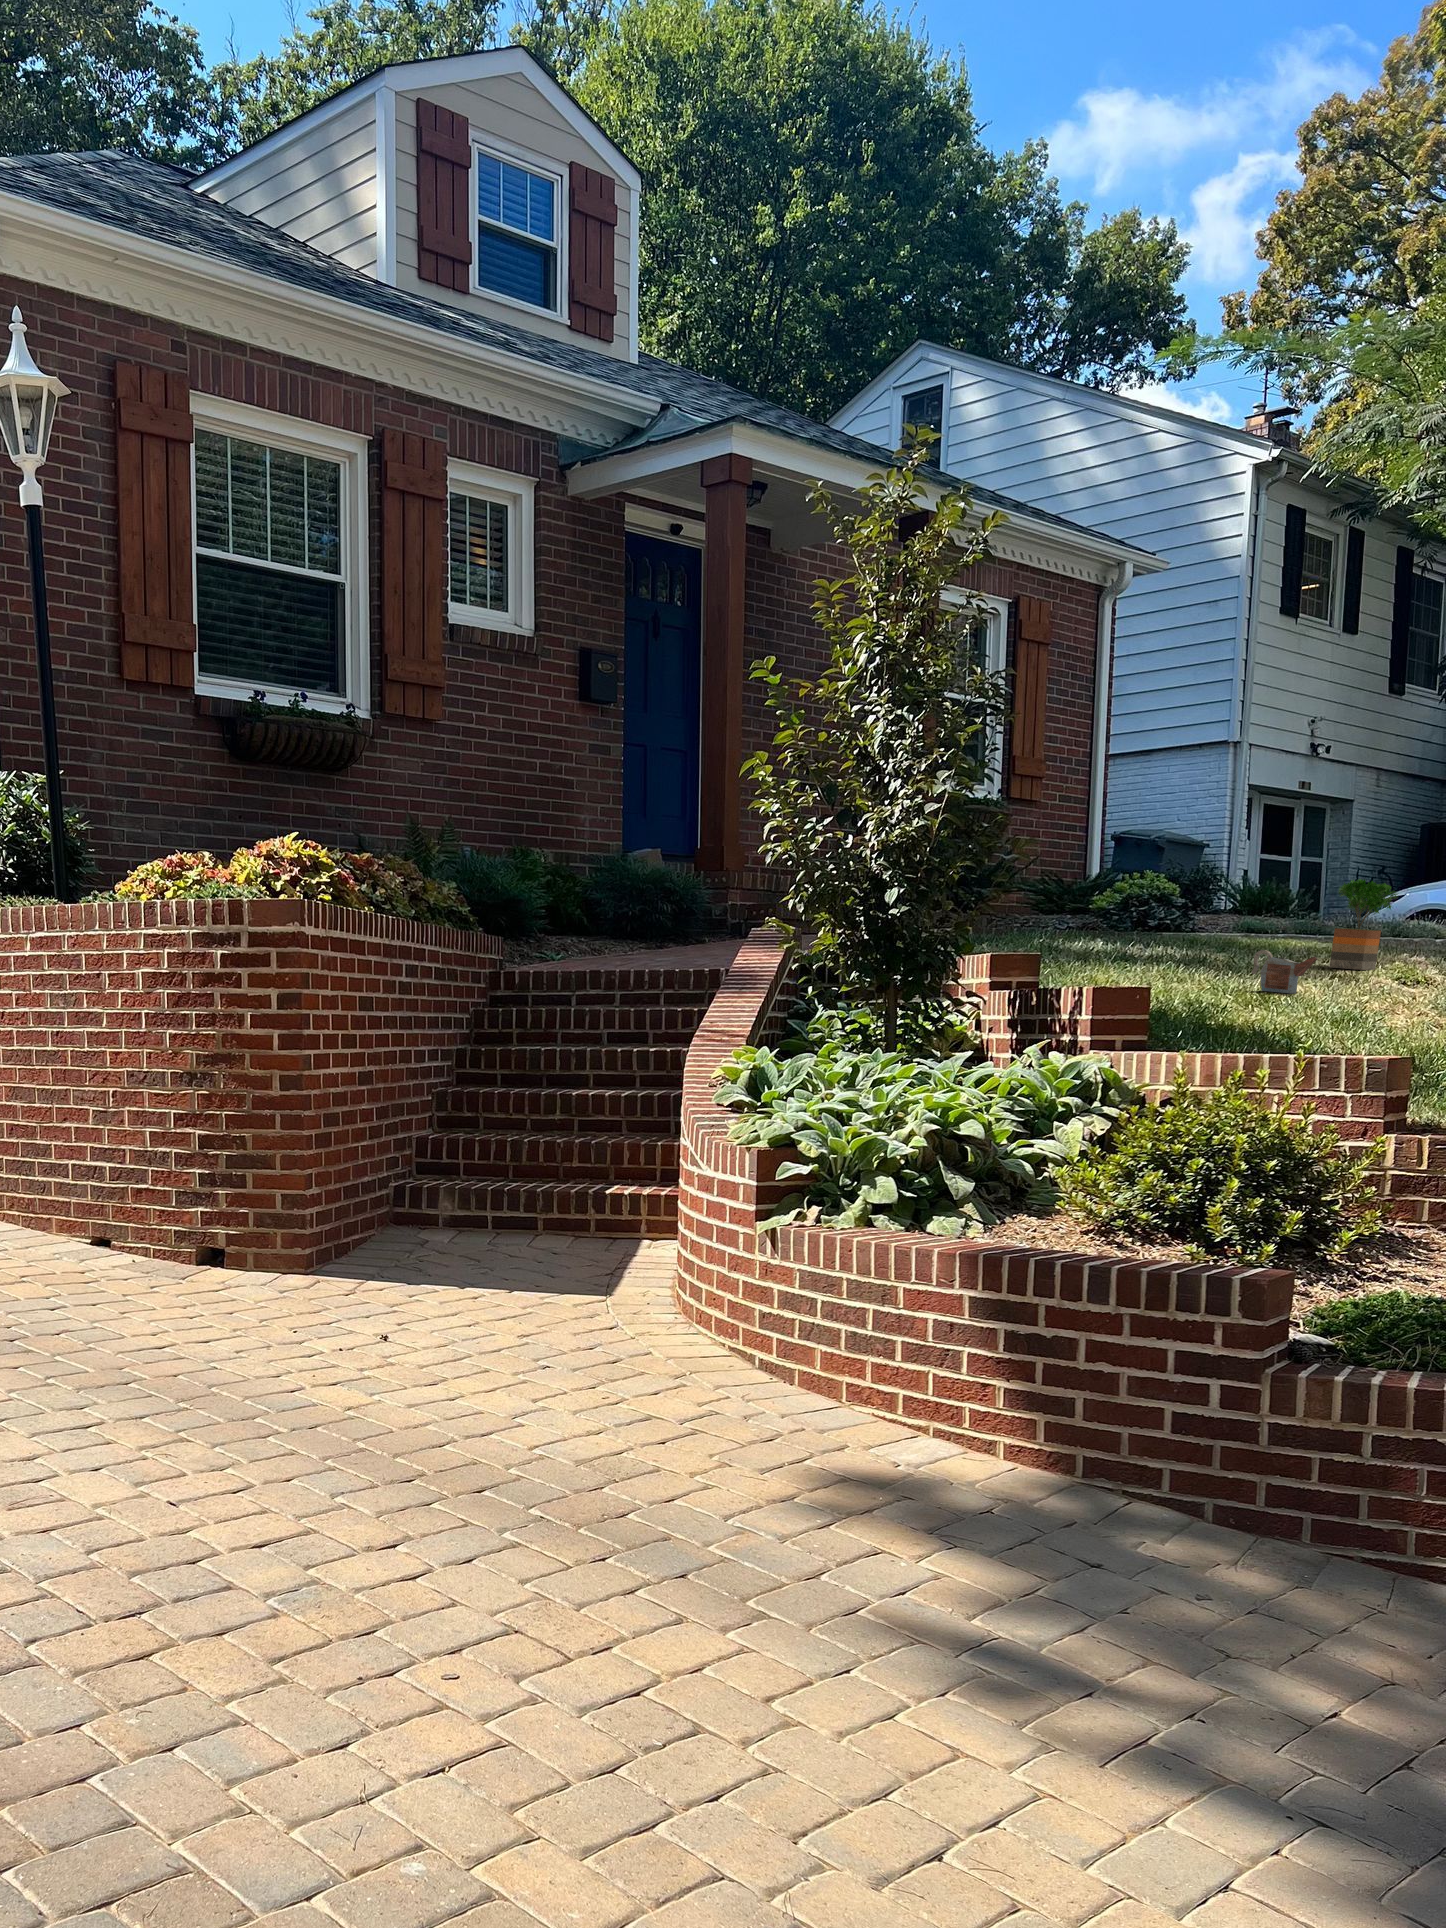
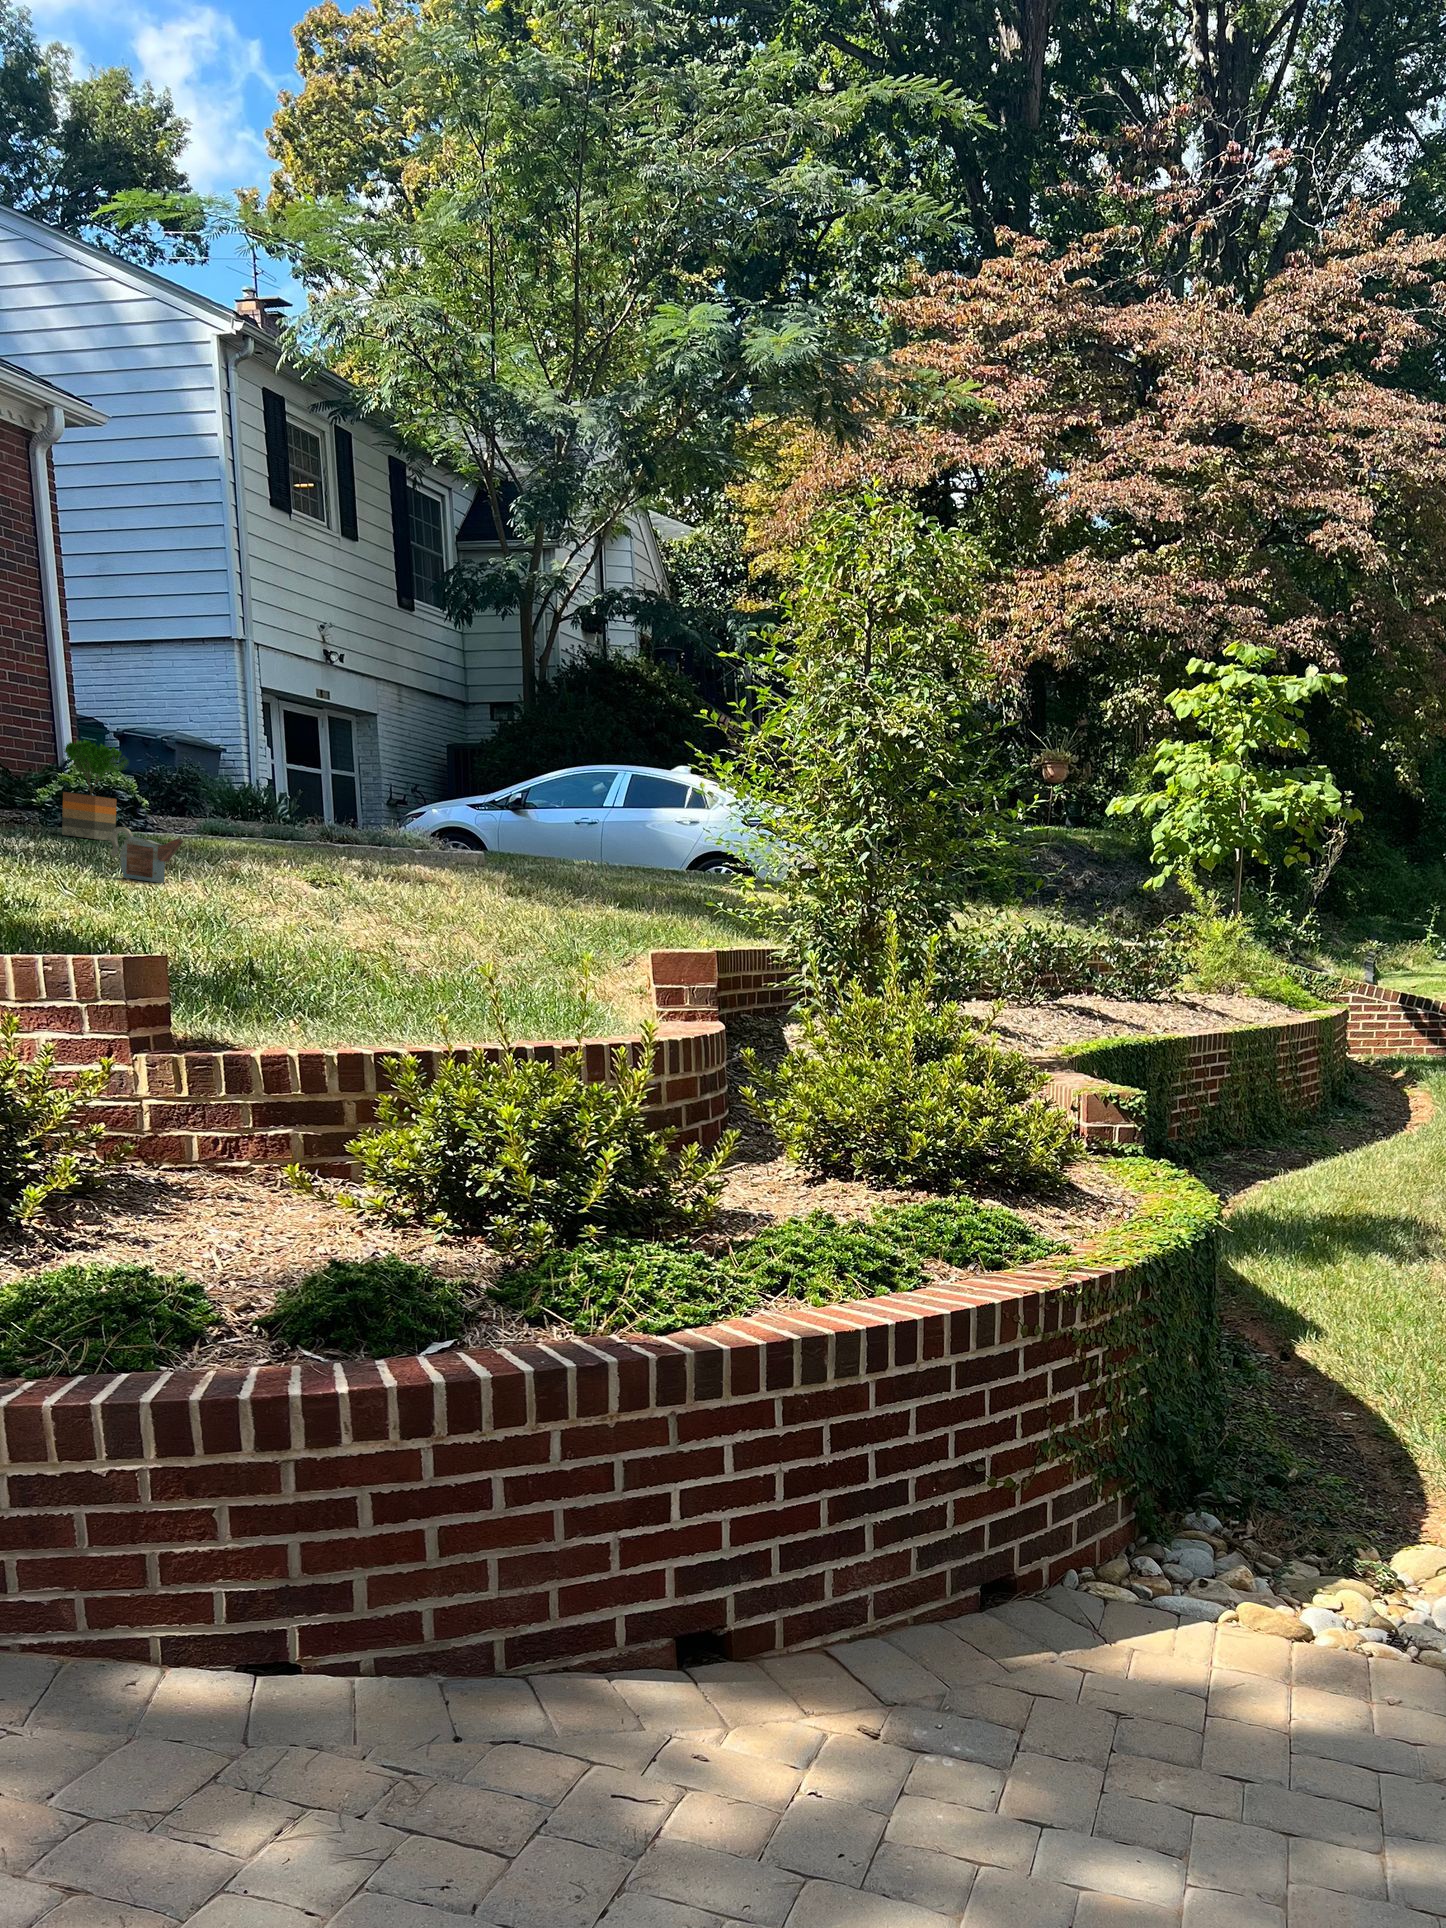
potted tree: present [1329,879,1397,970] -> present [62,740,128,841]

